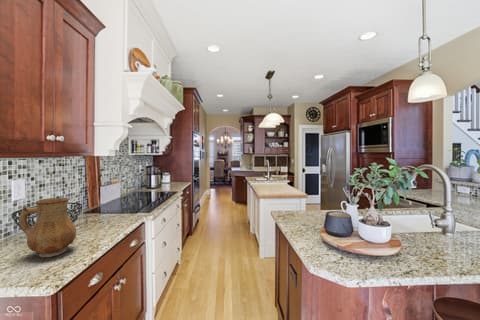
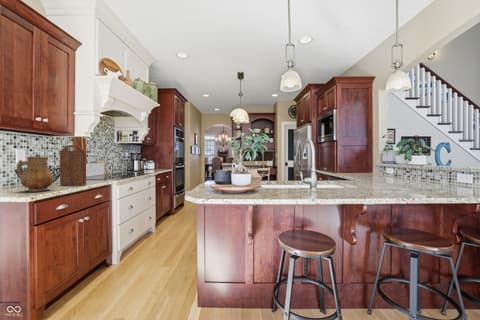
cutting board: none [78,173,117,232] -> present [59,145,86,185]

